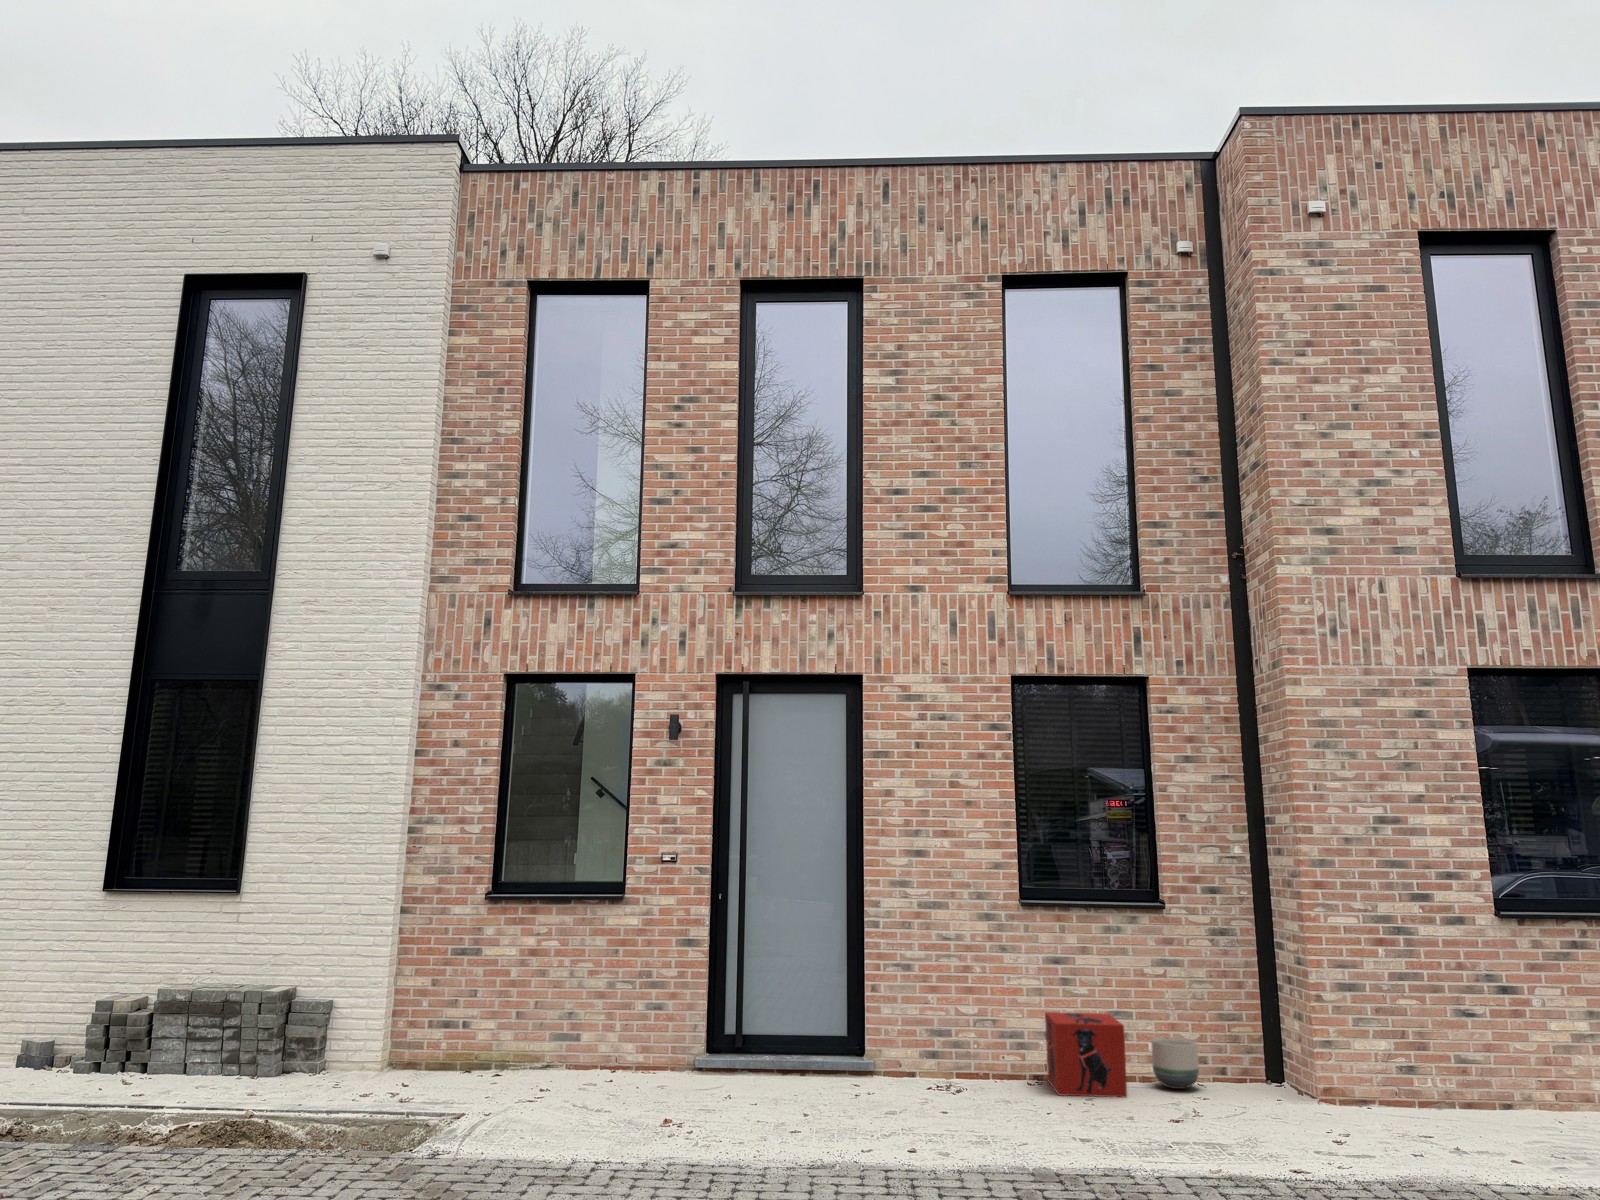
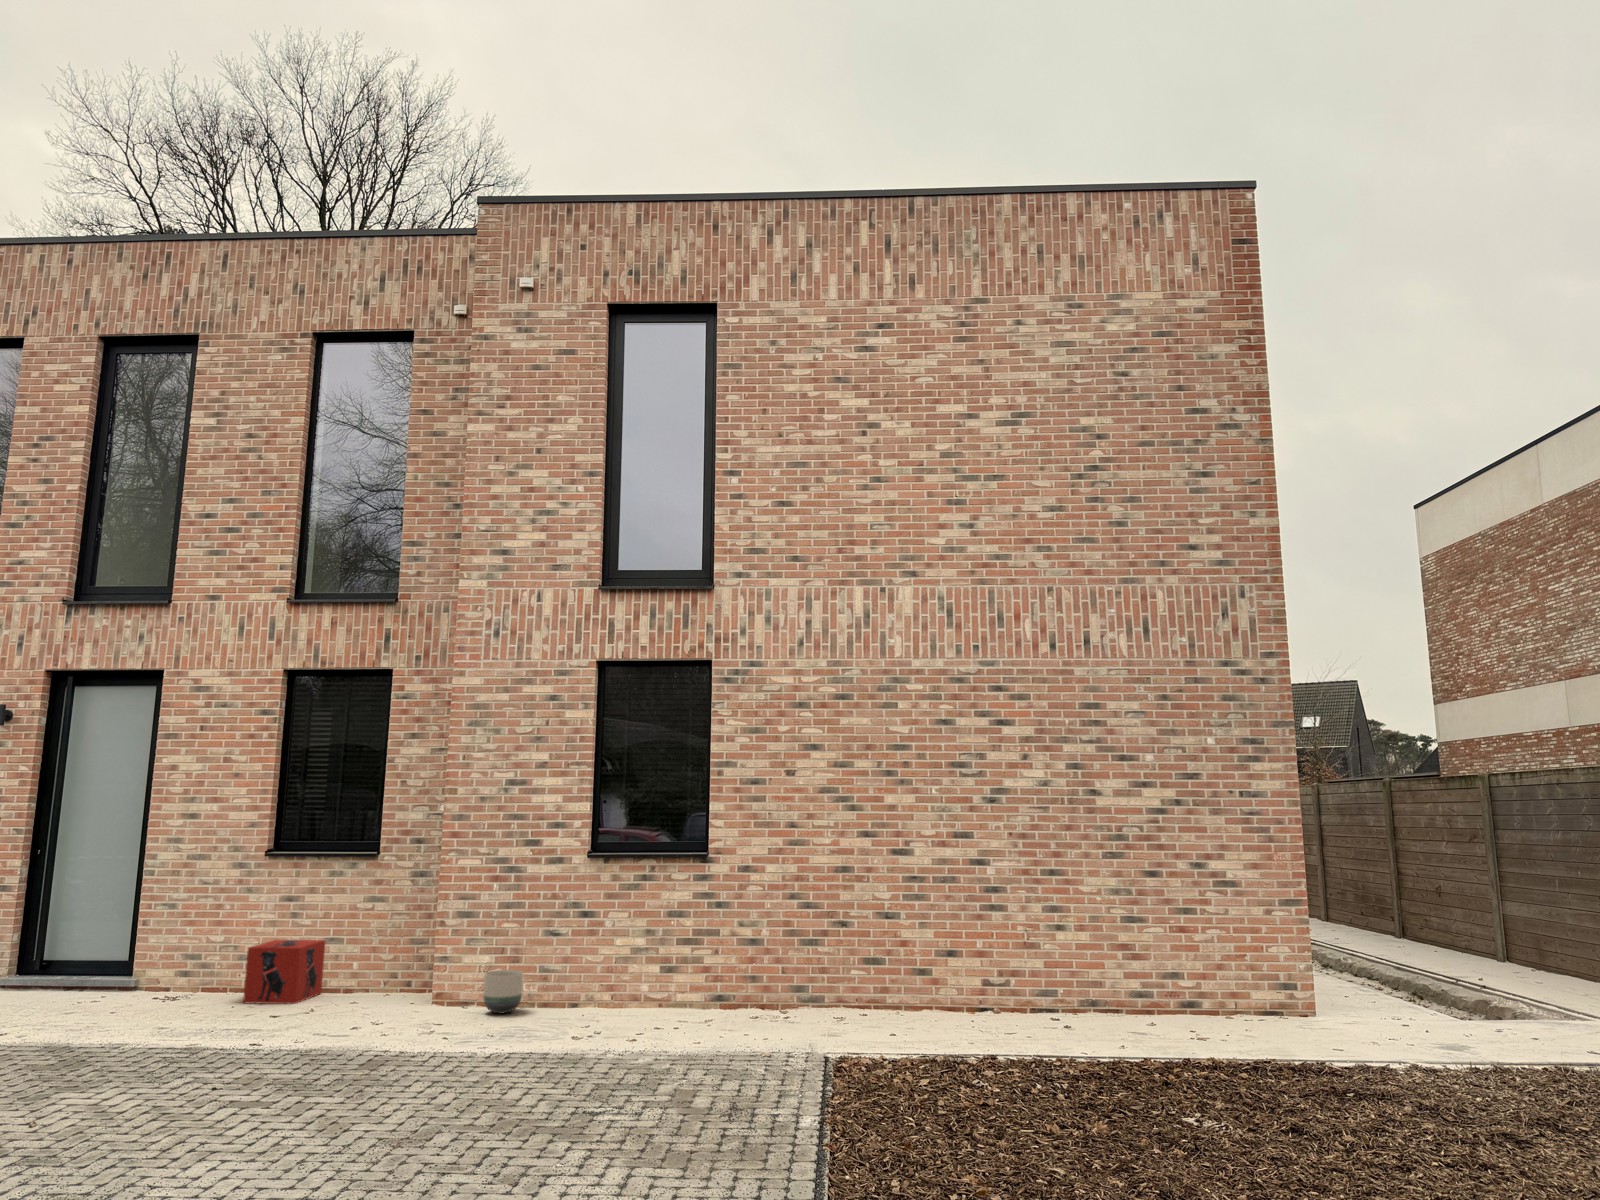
planter: present [1152,1037,1199,1089] -> present [483,970,523,1013]

